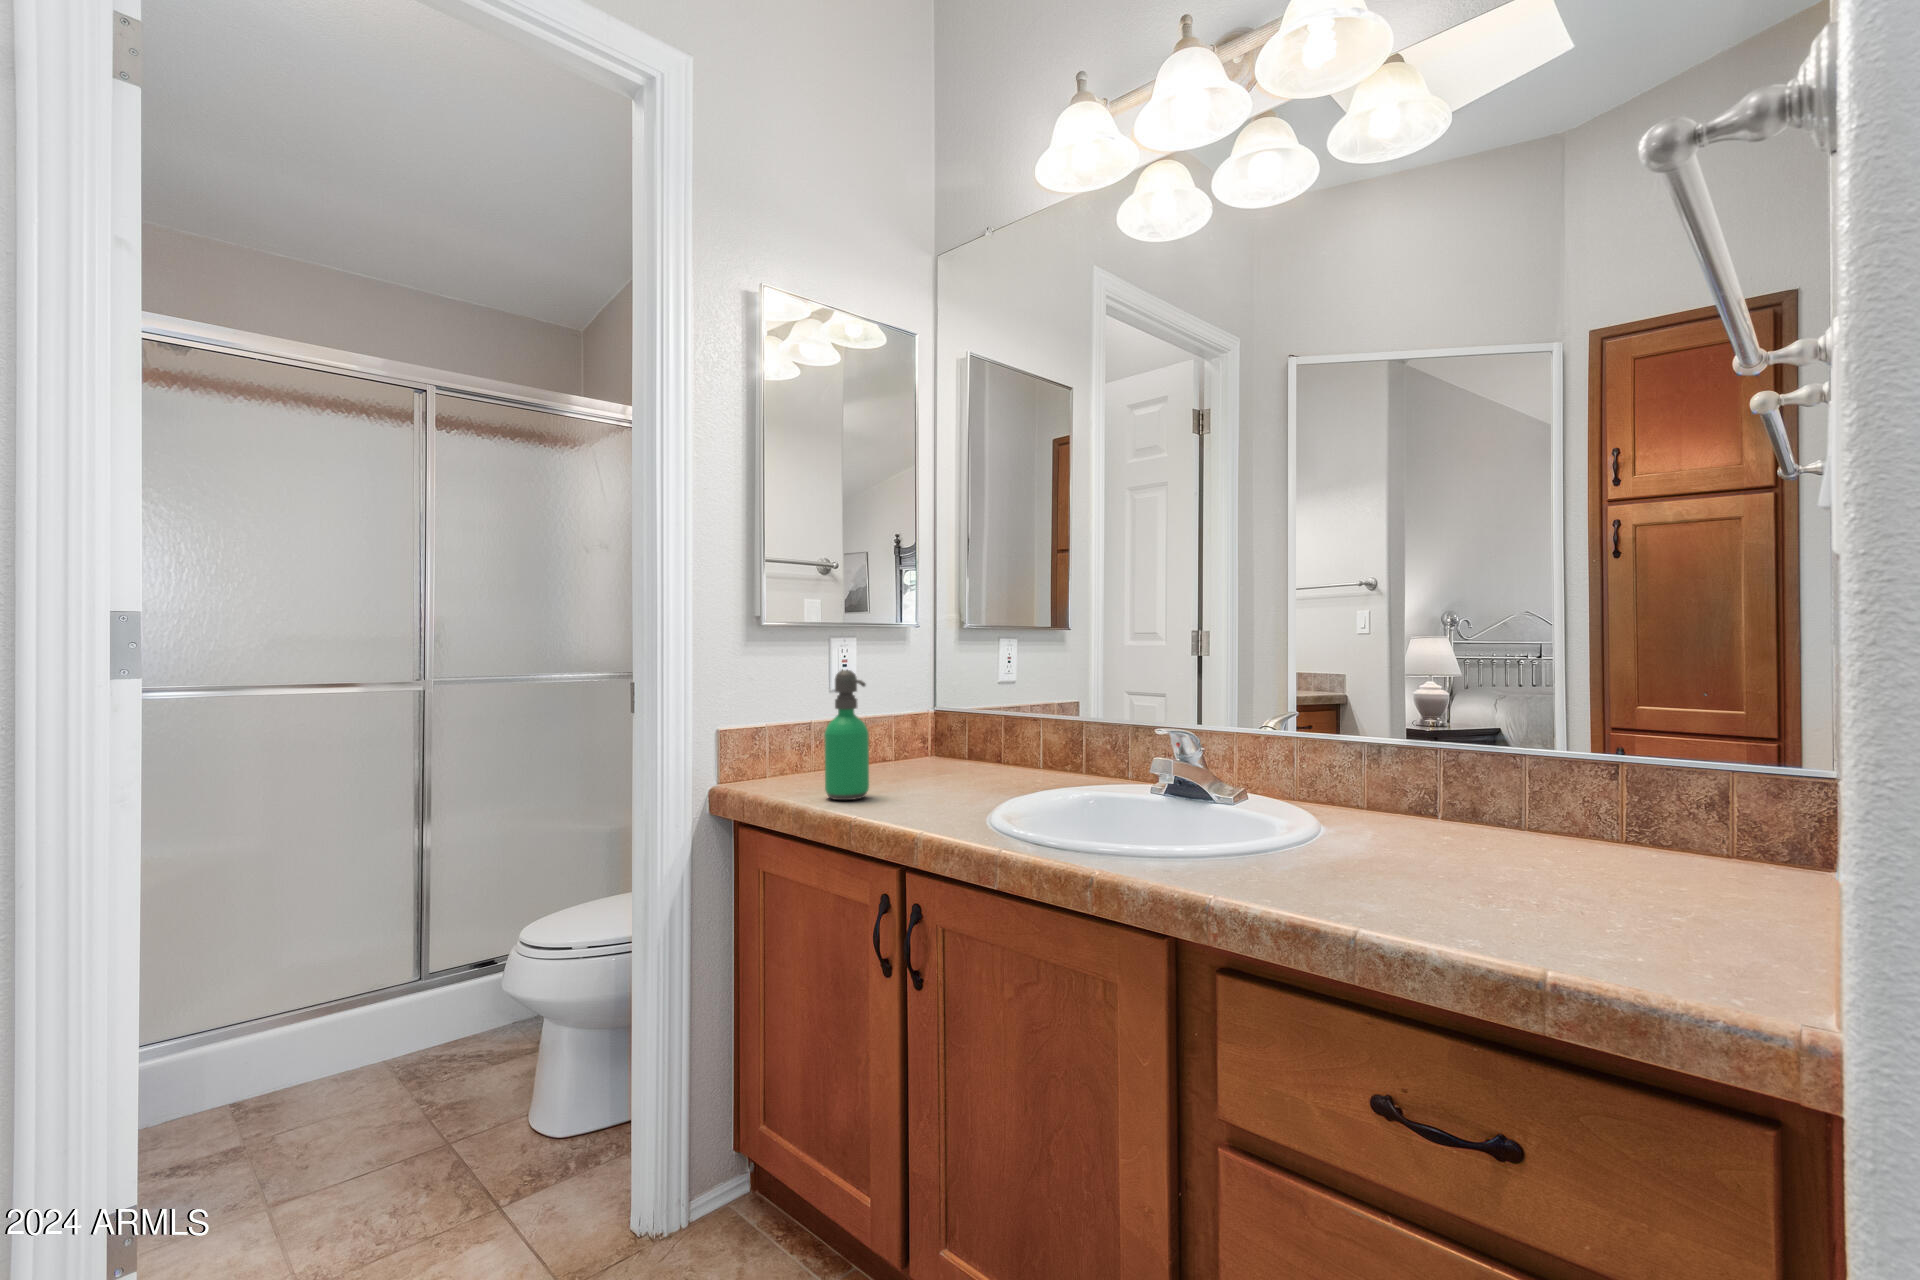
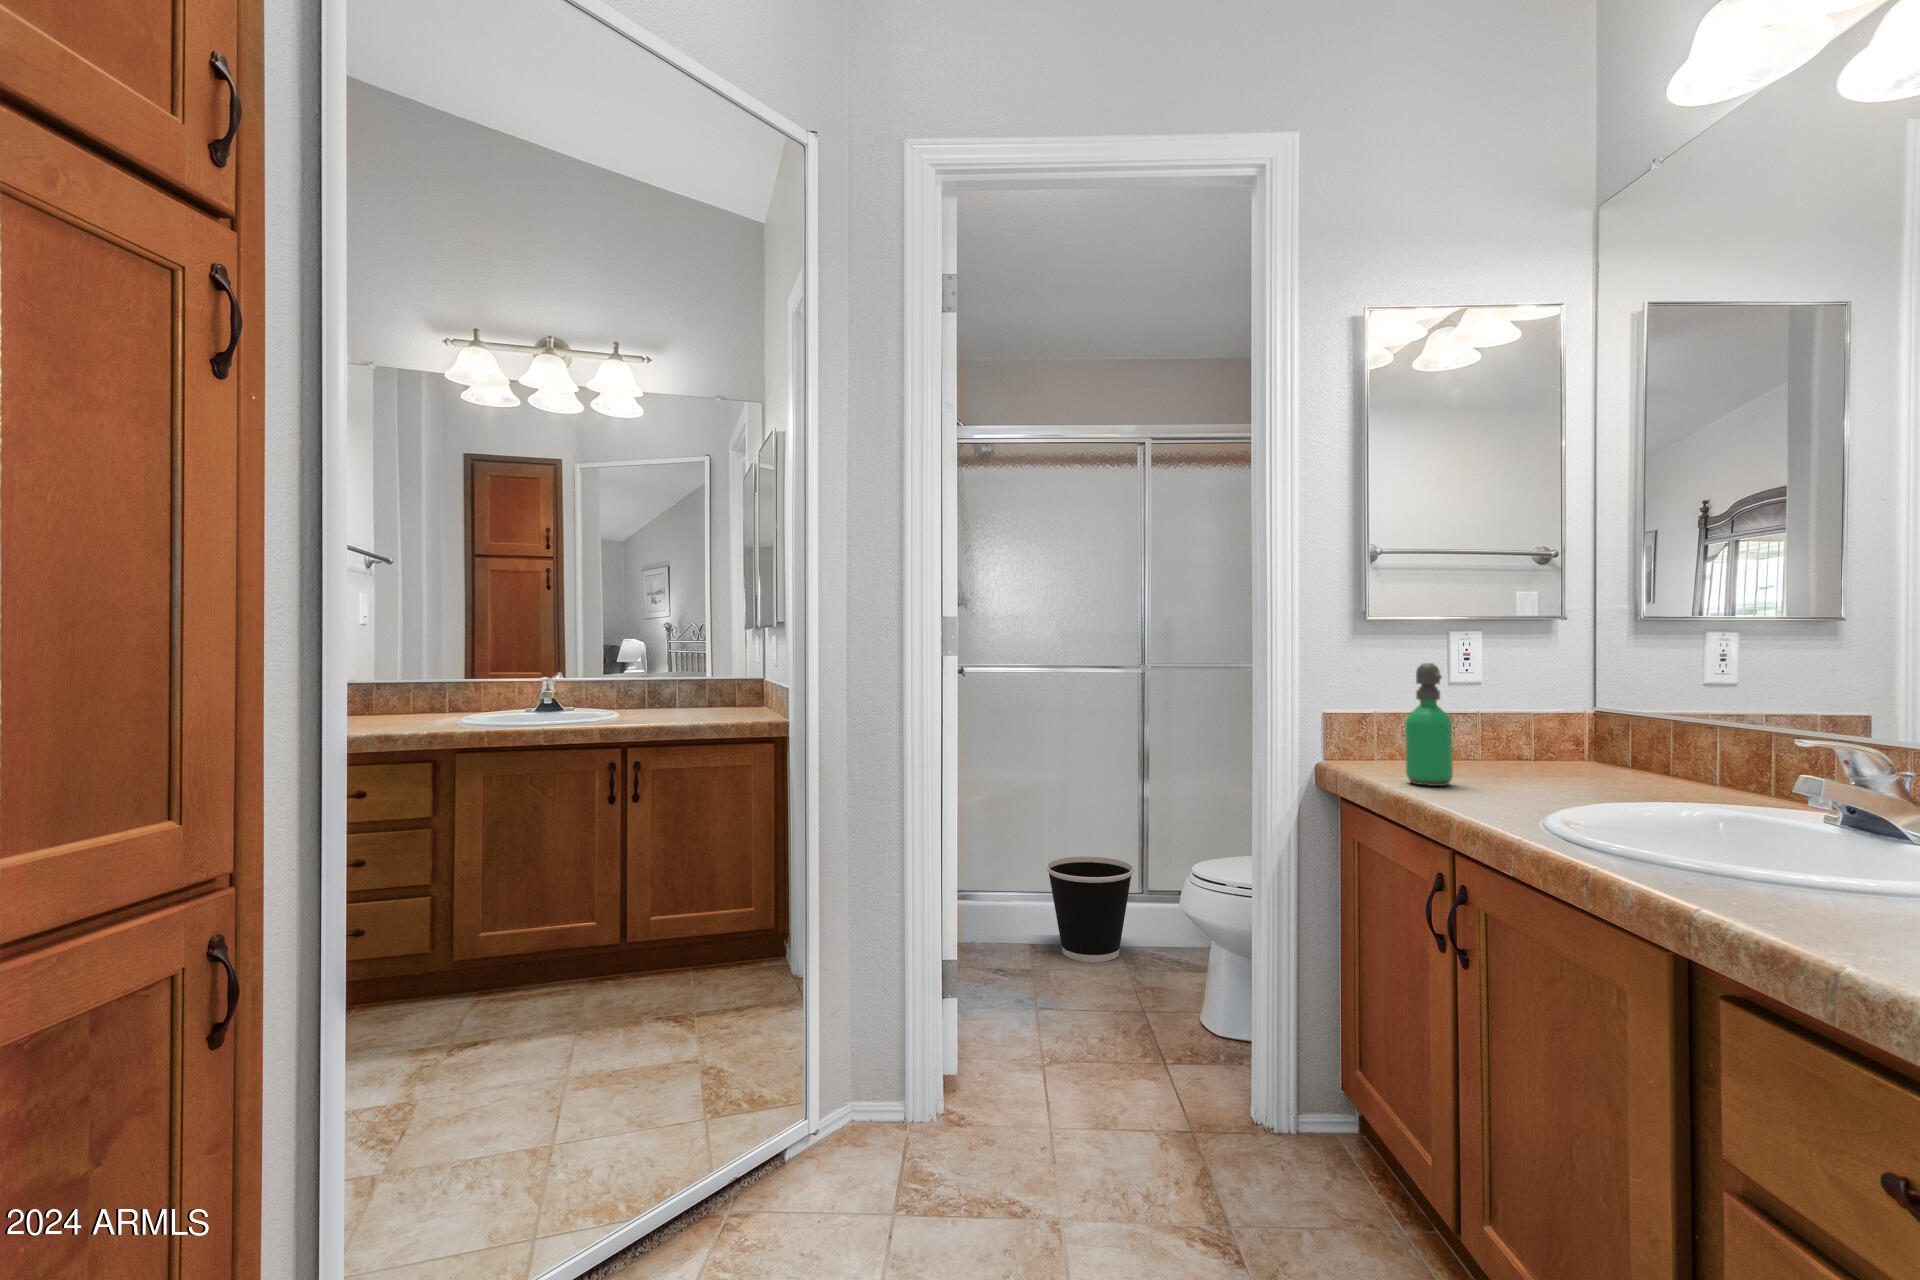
wastebasket: none [263,941,410,1100] -> present [1046,857,1134,962]

